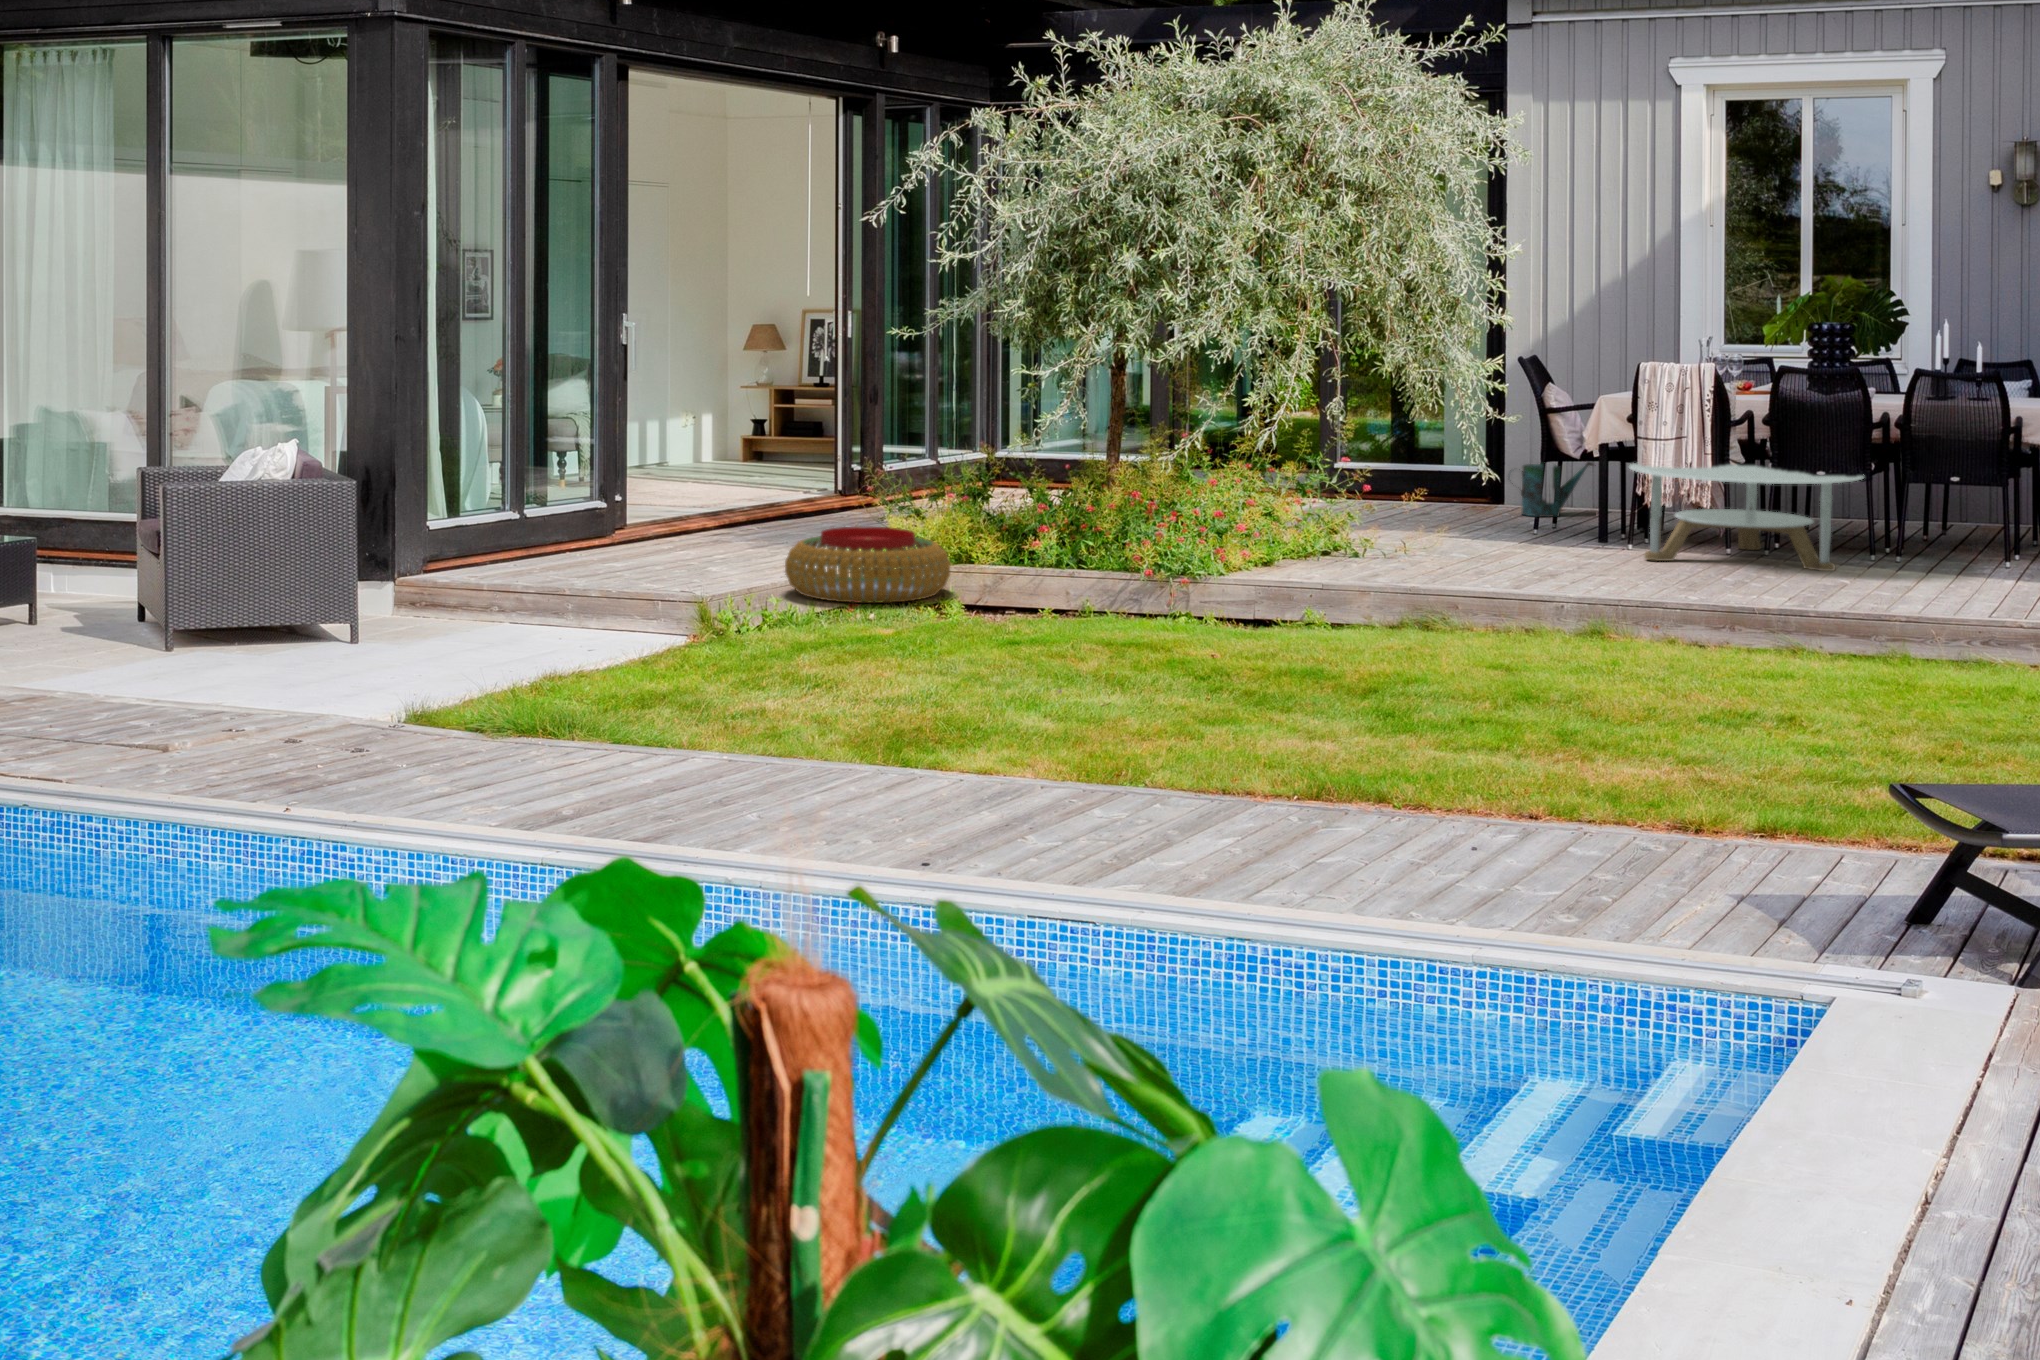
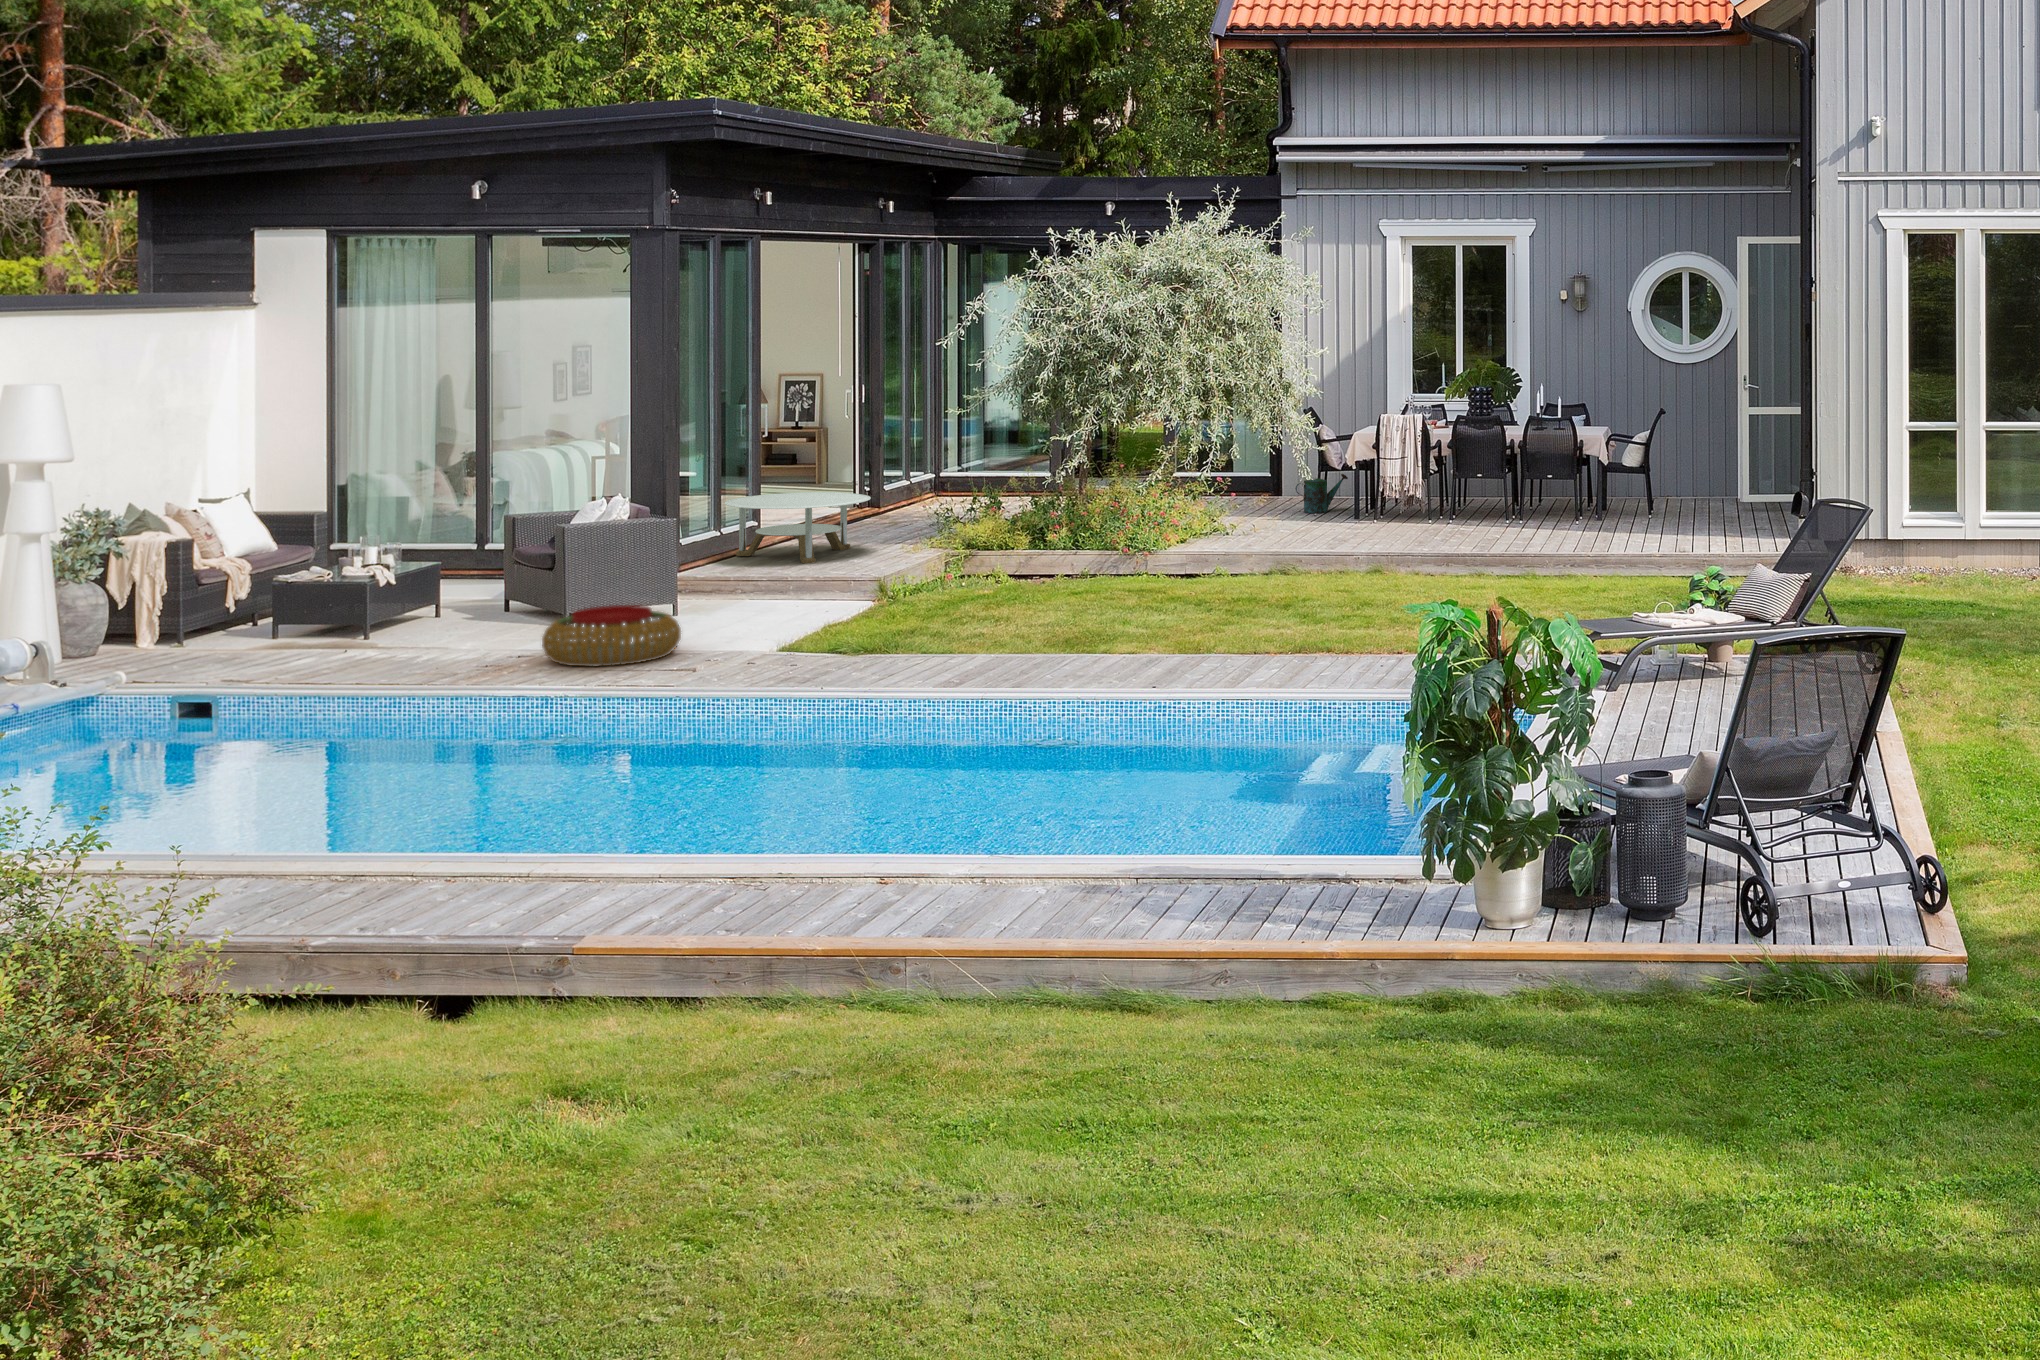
round table: present [1629,464,1864,571] -> present [725,492,871,563]
pouf: present [785,527,950,603] -> present [542,605,681,666]

